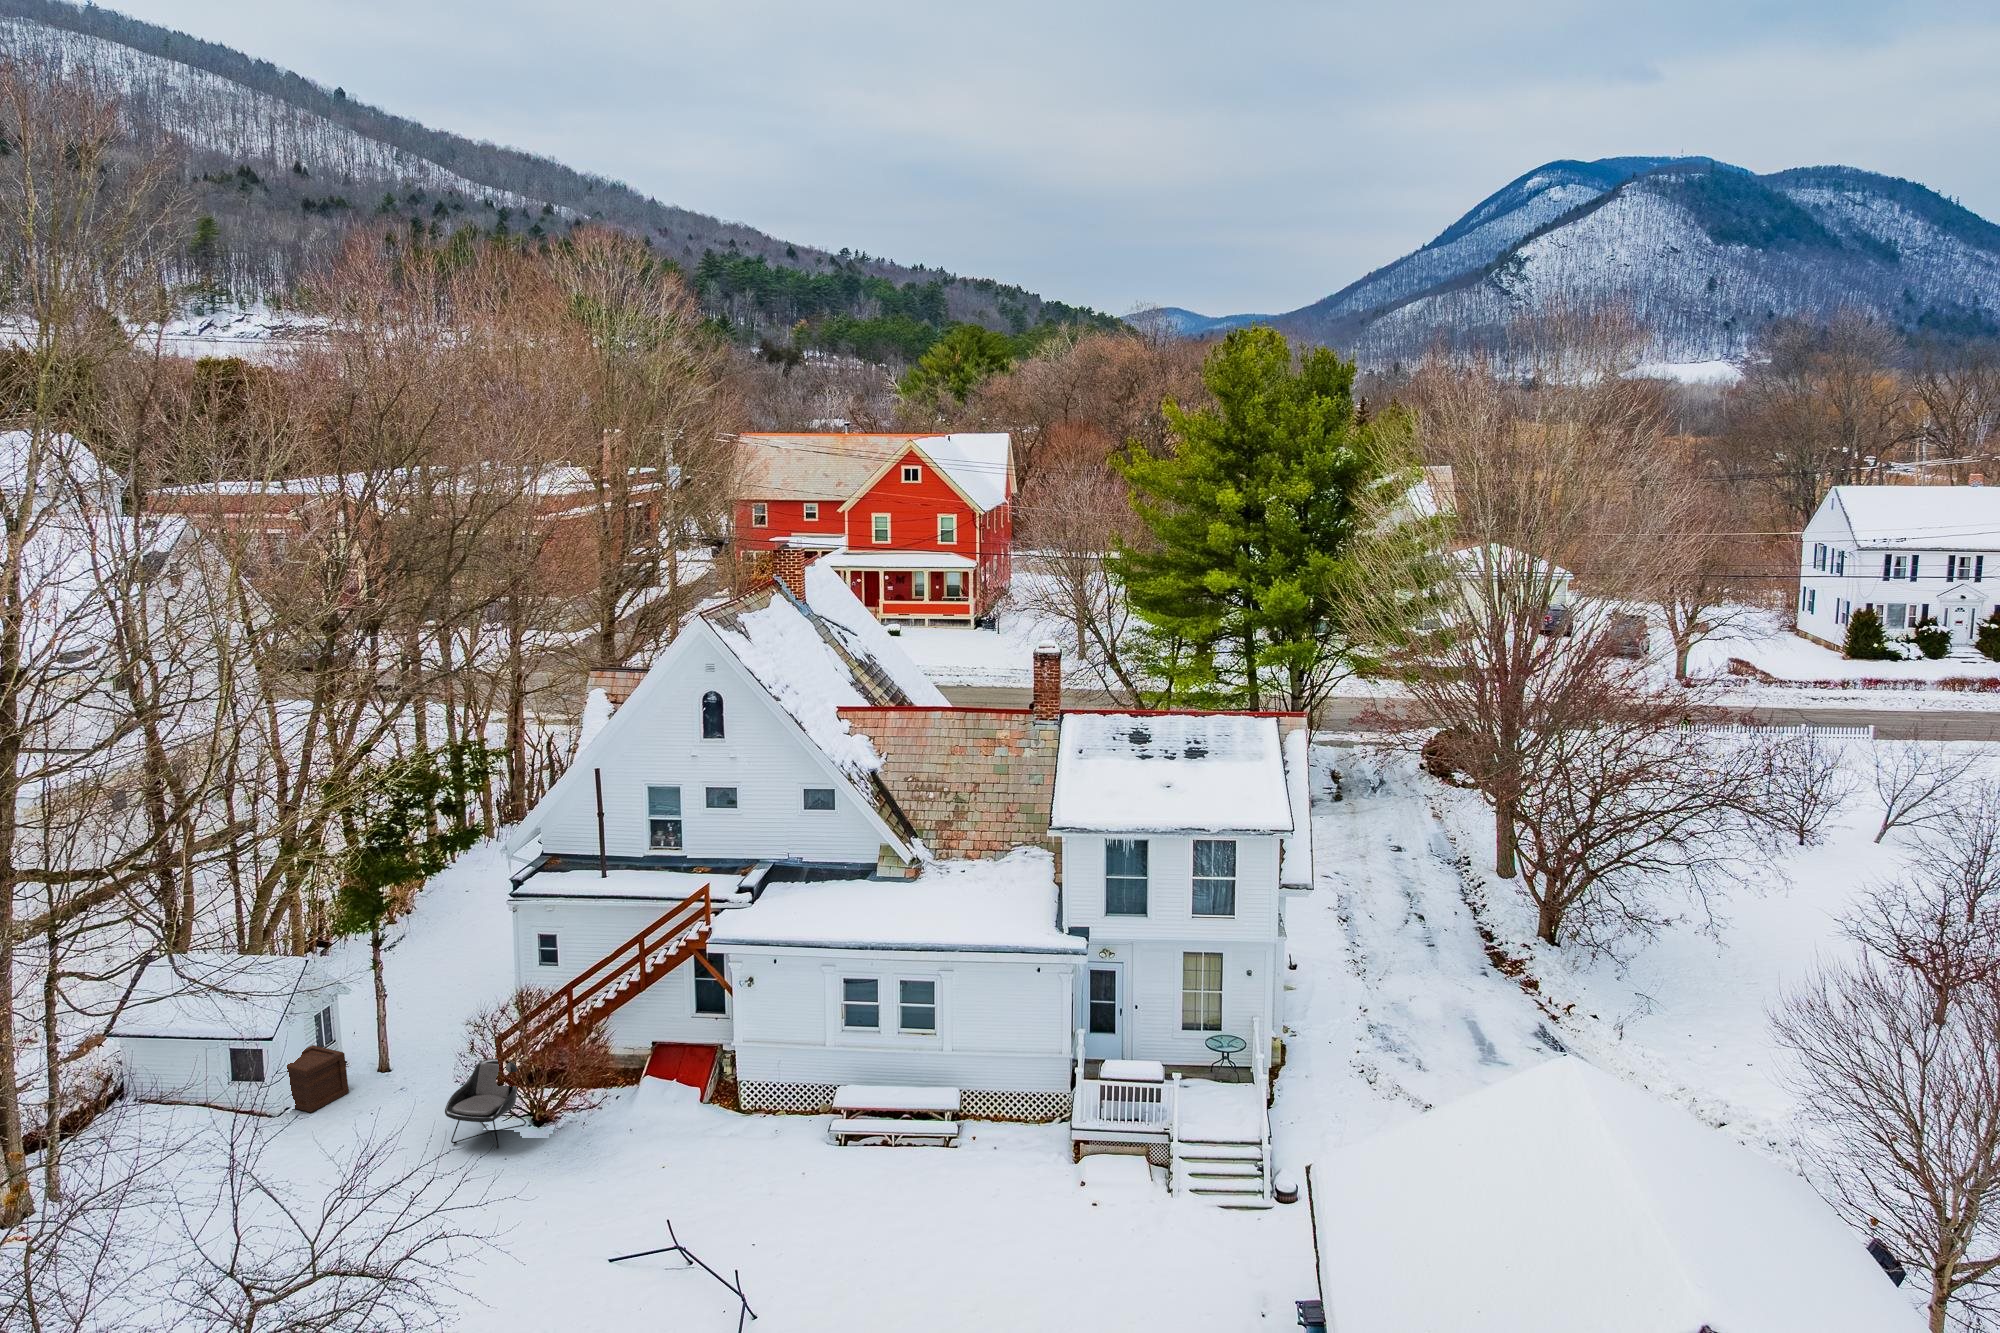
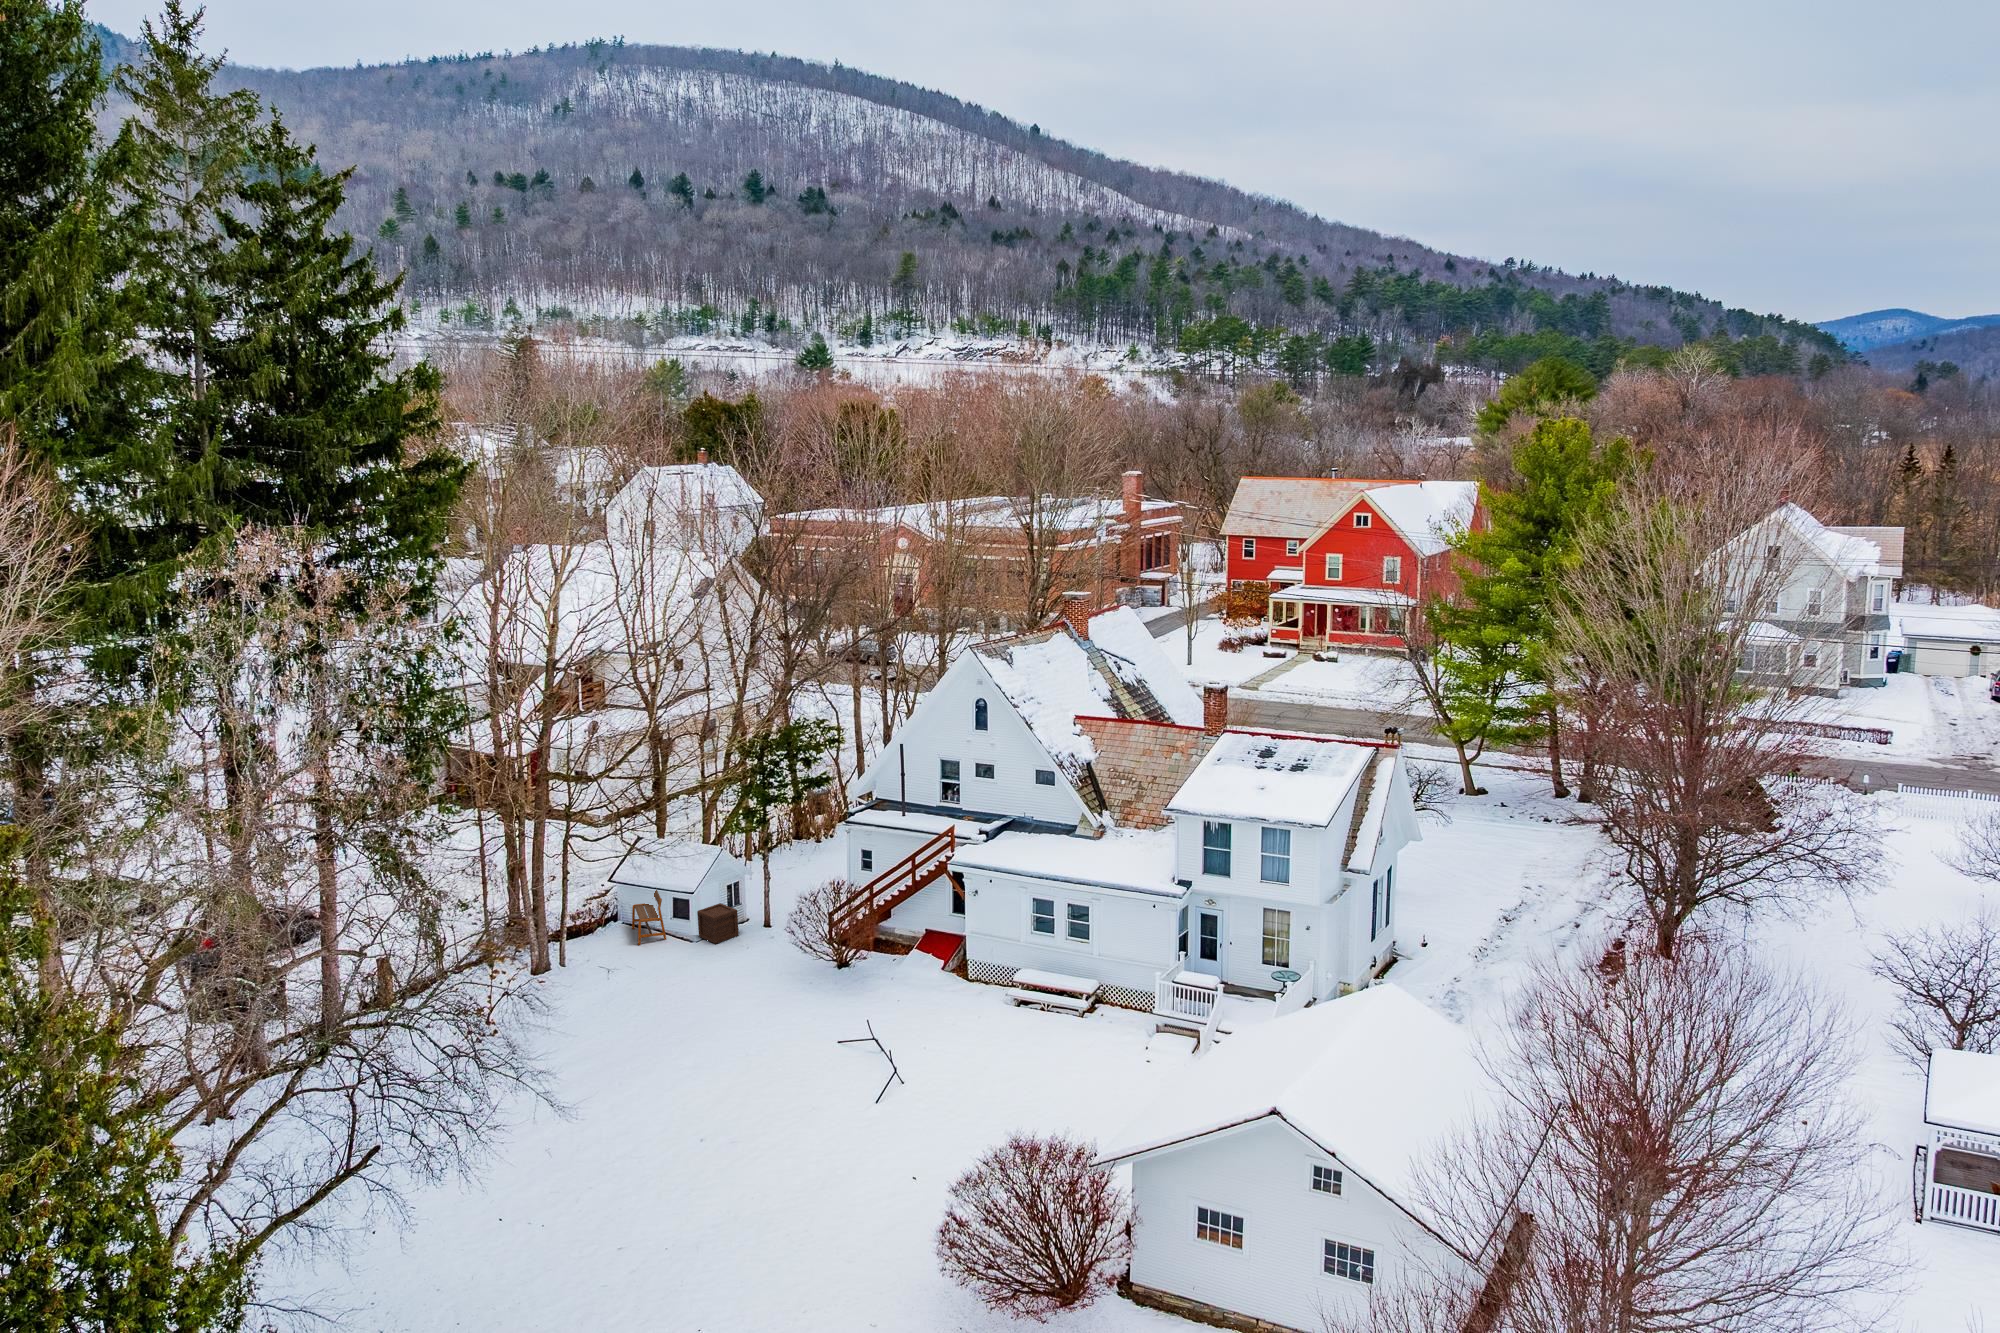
bench: none [155,1030,222,1133] -> present [632,890,666,945]
lounge chair: present [445,1059,526,1149] -> none [787,924,835,980]

